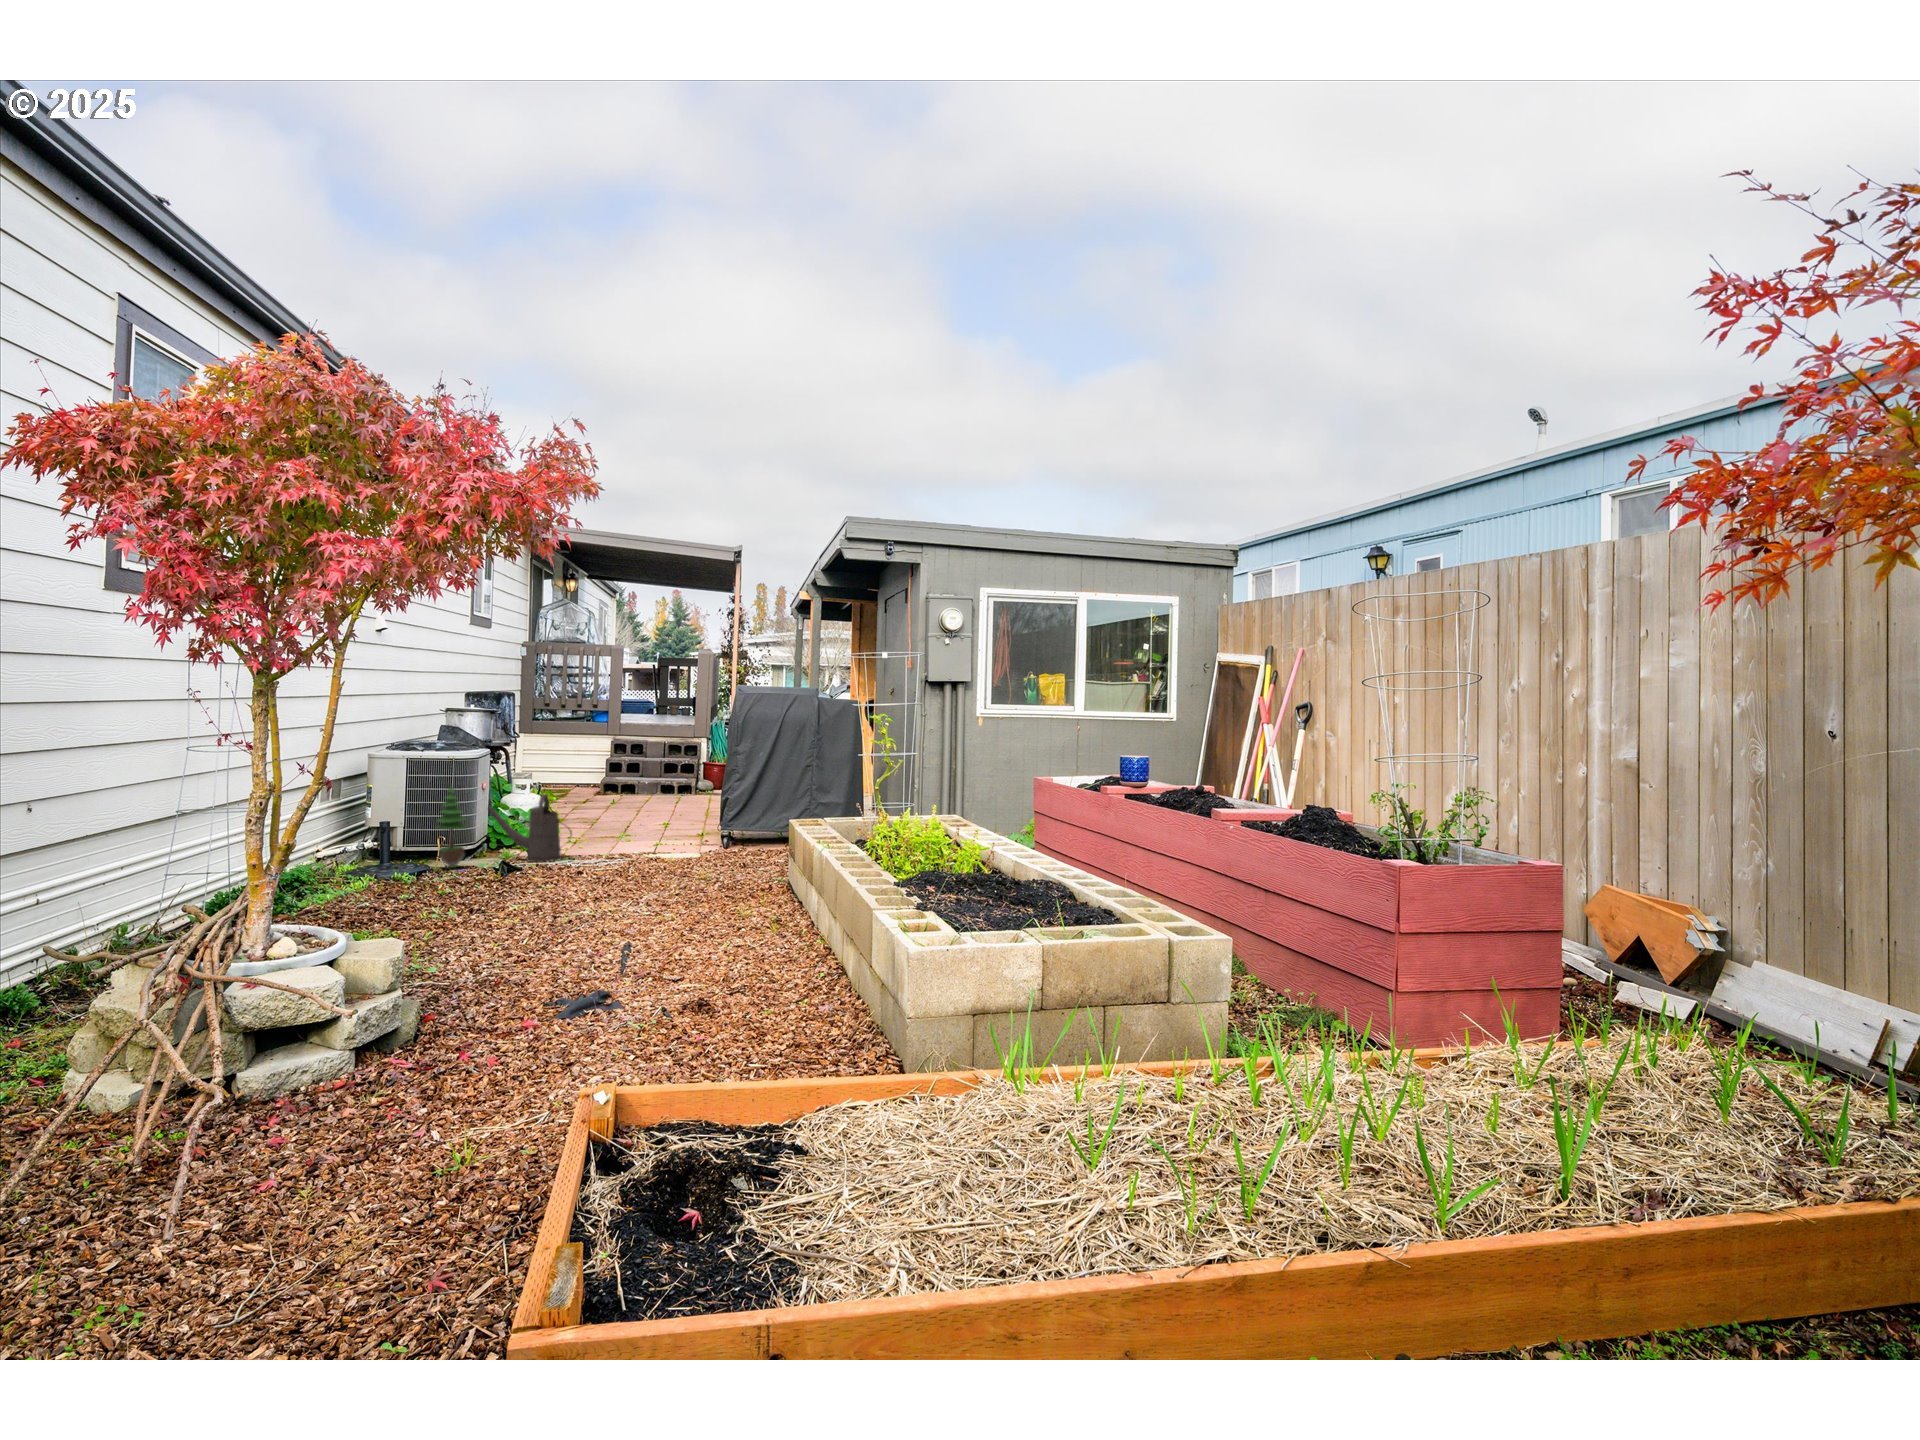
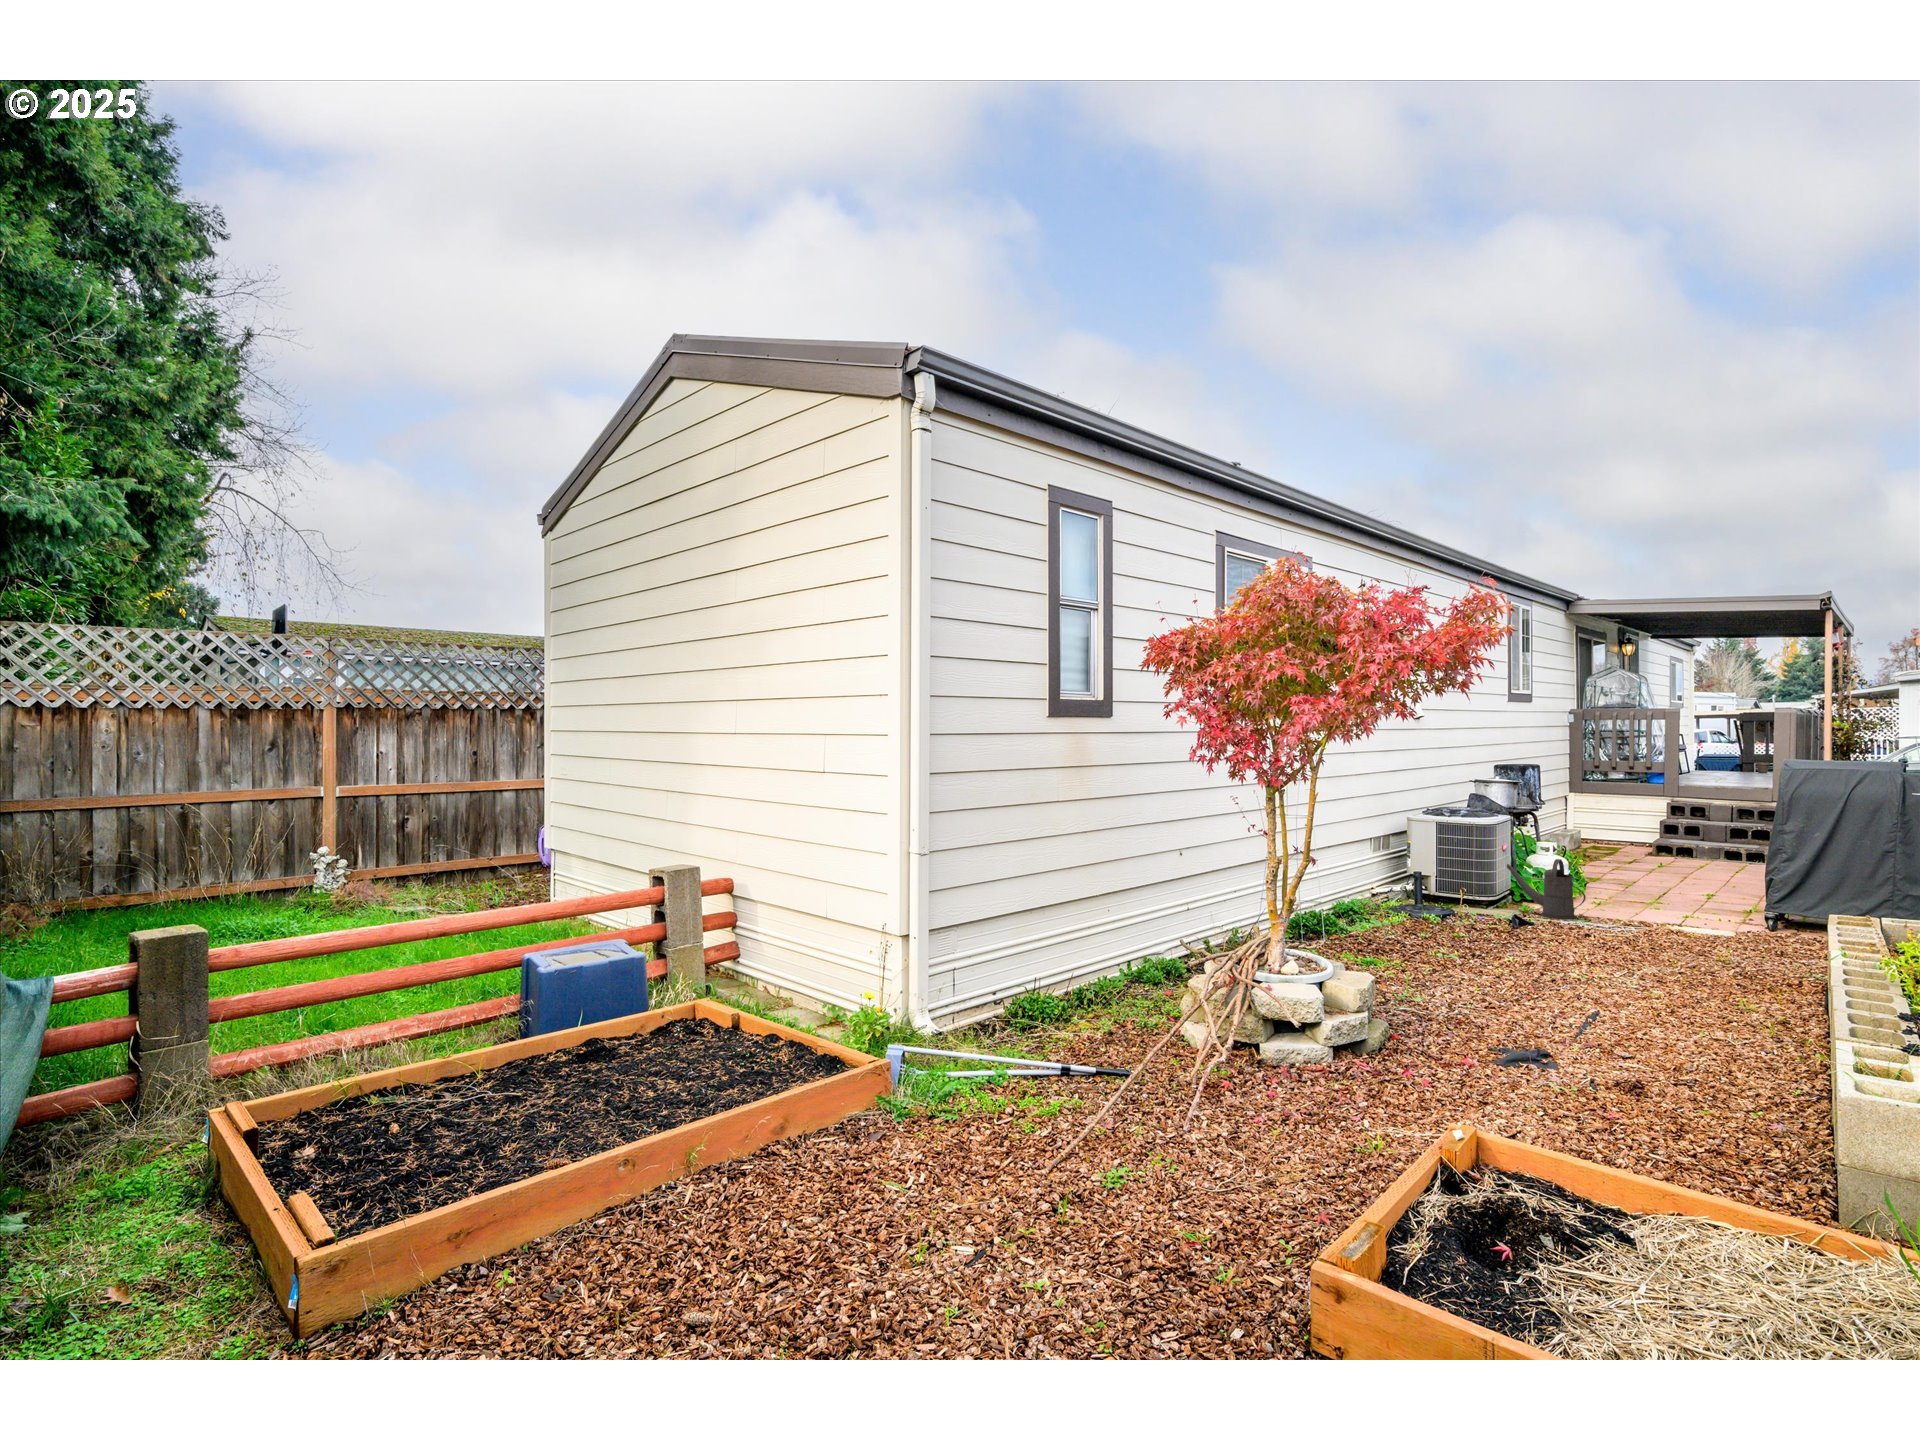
potted tree: present [437,787,466,867] -> none [1459,844,1487,913]

